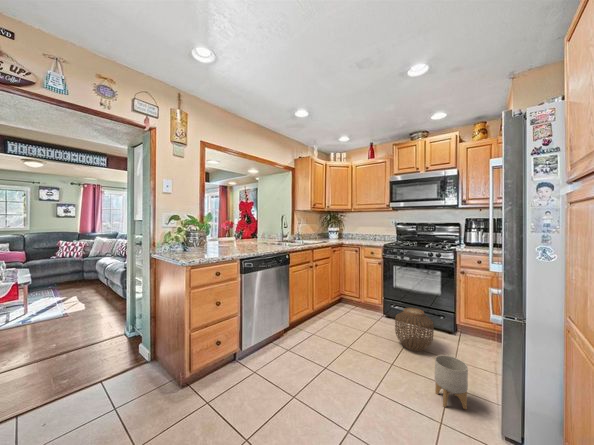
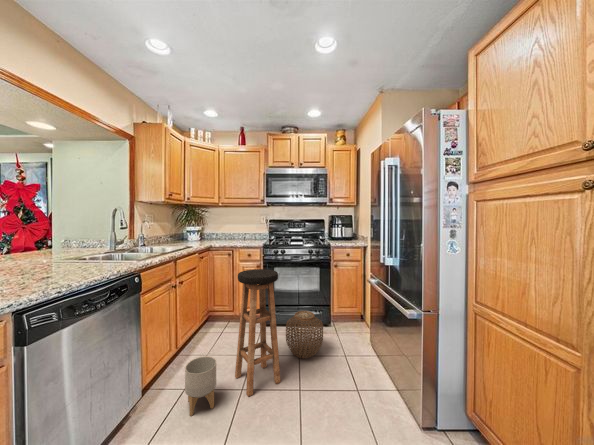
bar stool: none [348,263,381,357] -> present [235,269,281,396]
planter: present [435,355,468,410] -> present [185,356,216,416]

